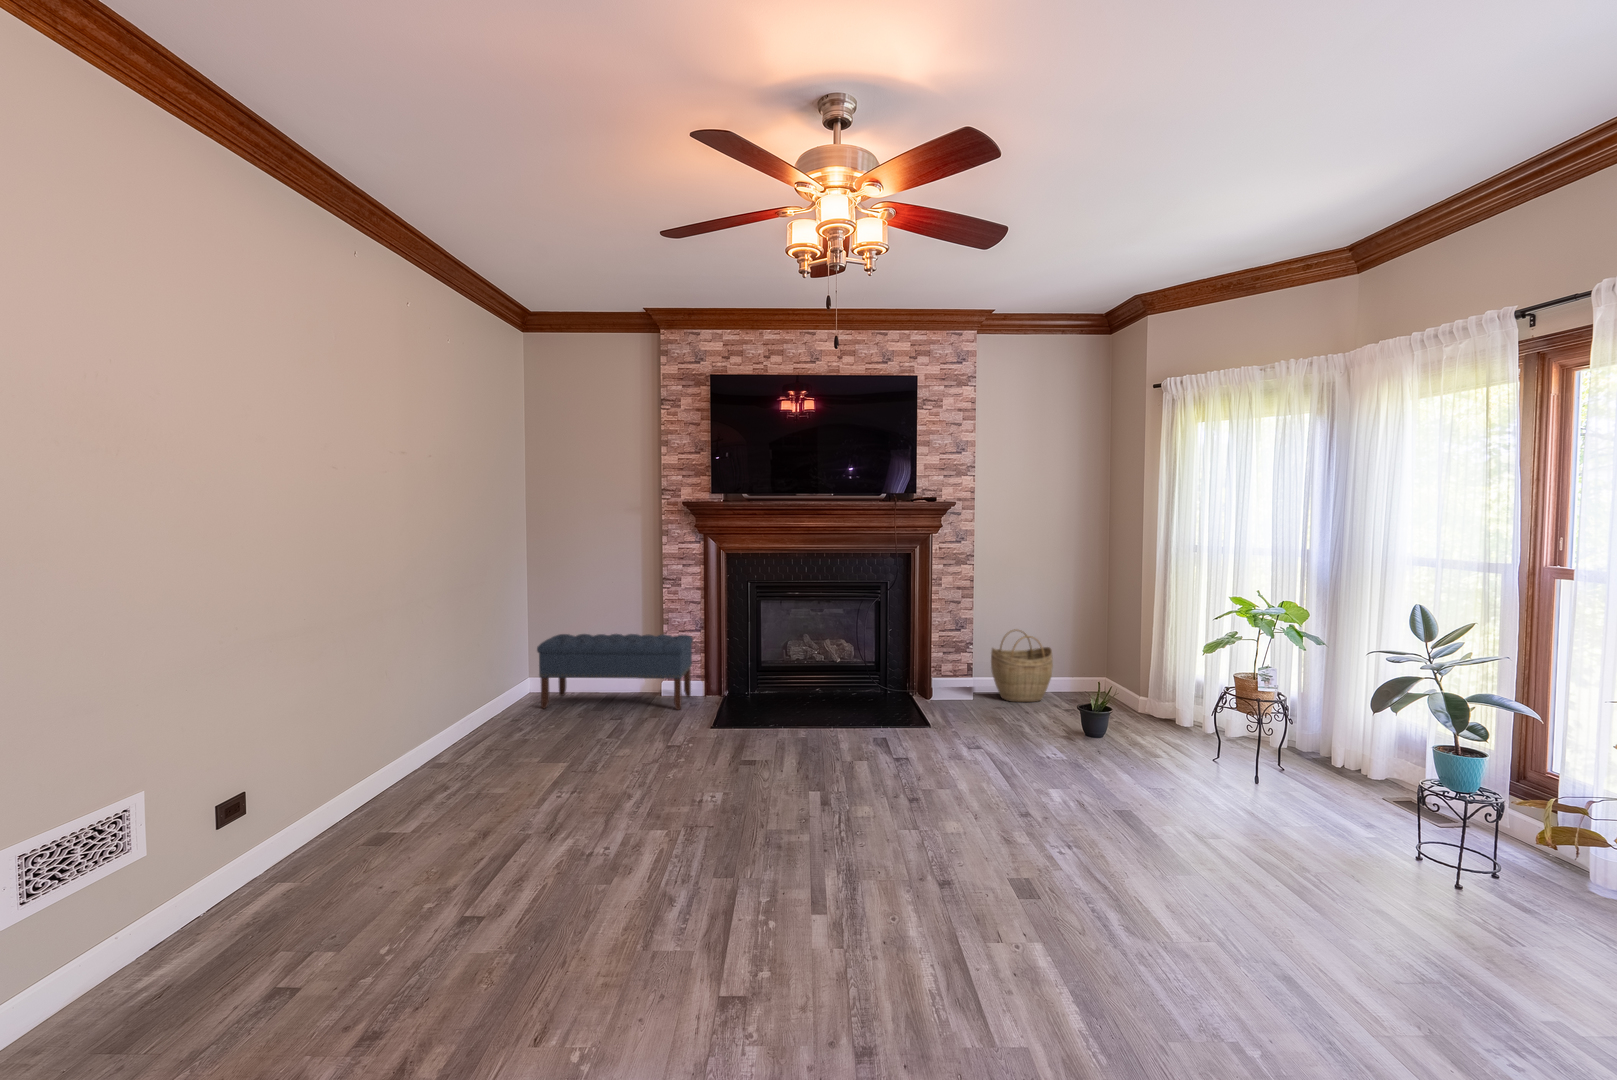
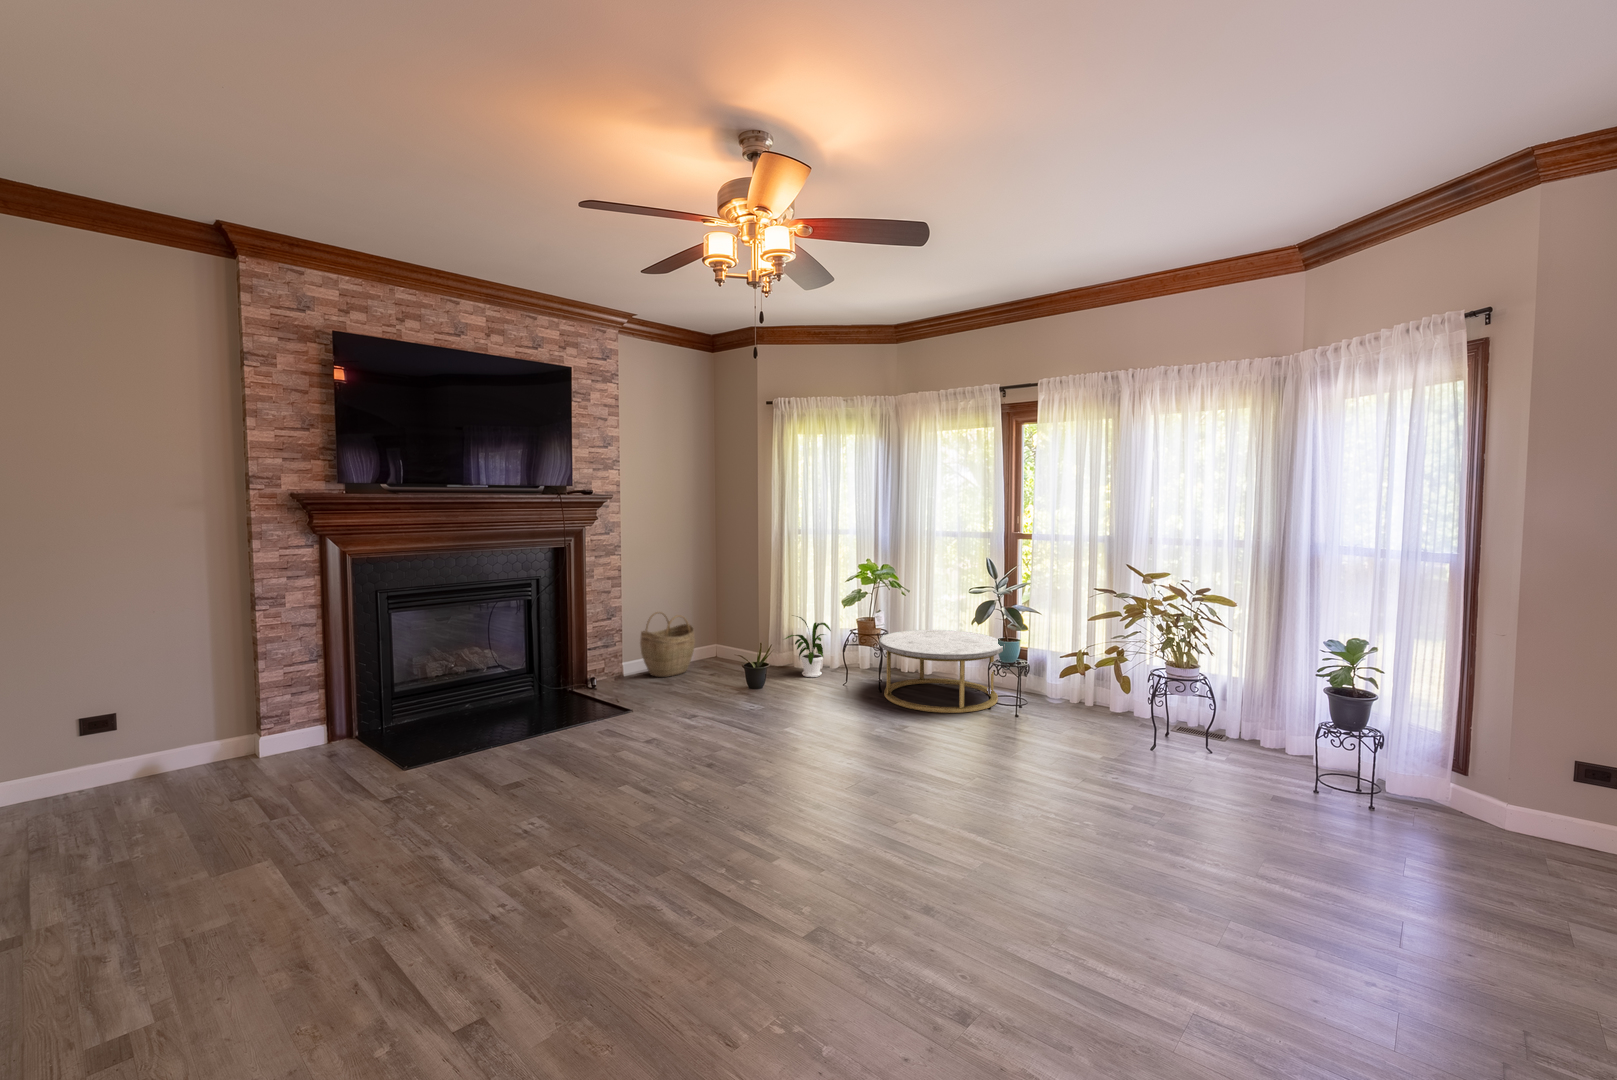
bench: present [537,634,693,710] -> none [36,670,319,826]
house plant: none [1139,655,1213,742] -> present [785,616,831,677]
coffee table: none [1244,703,1491,859] -> present [879,630,1003,713]

